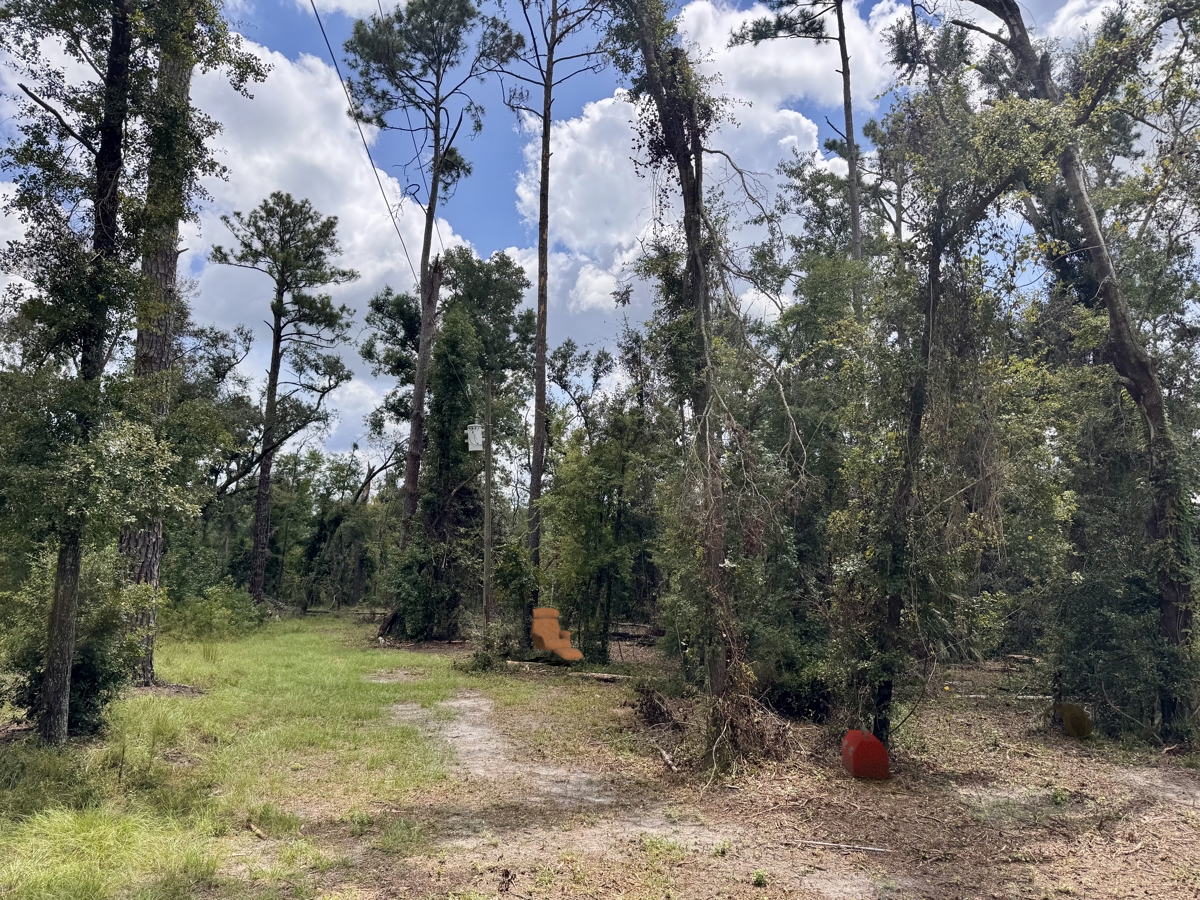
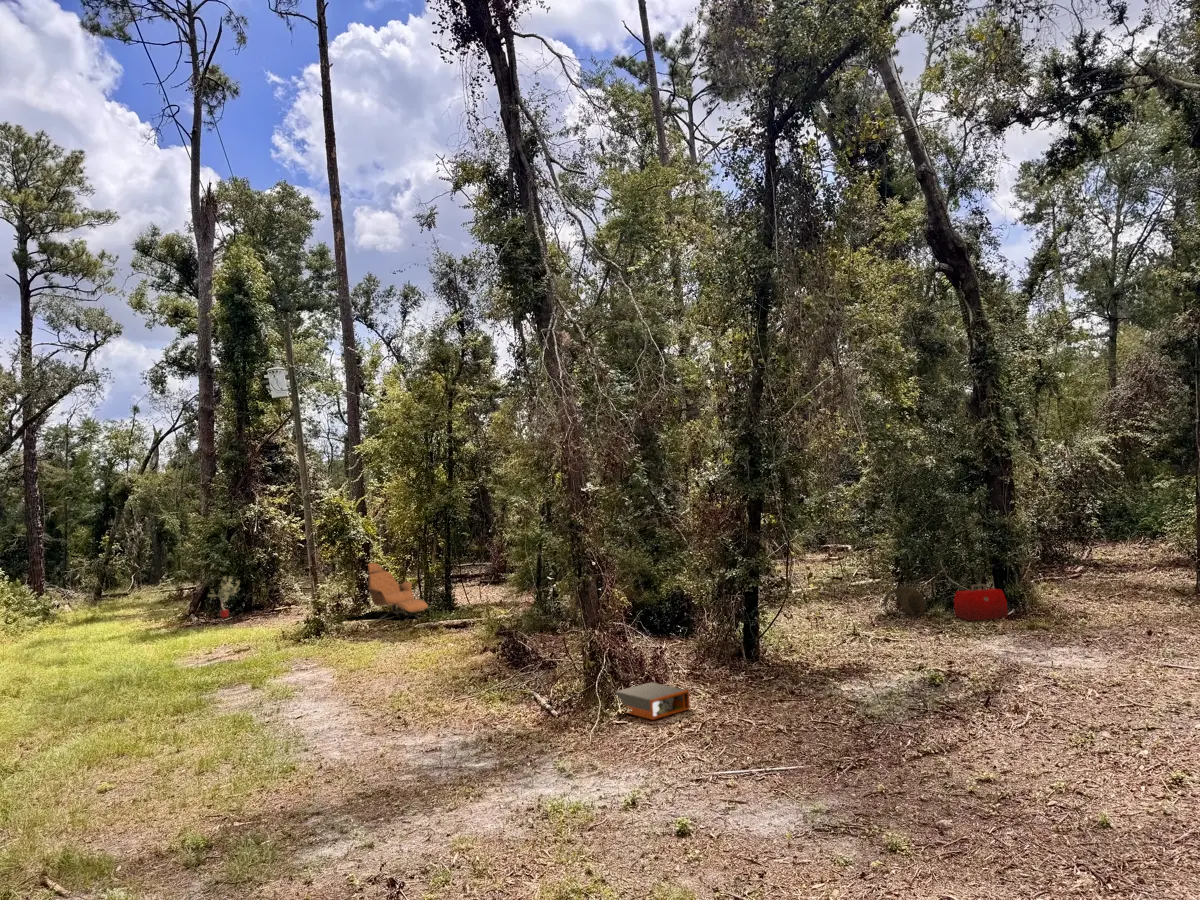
potted tree: none [393,604,422,642] -> present [208,577,240,618]
toolbox: present [842,726,889,779] -> present [954,584,1008,621]
storage box: none [731,755,803,790] -> present [615,683,690,720]

